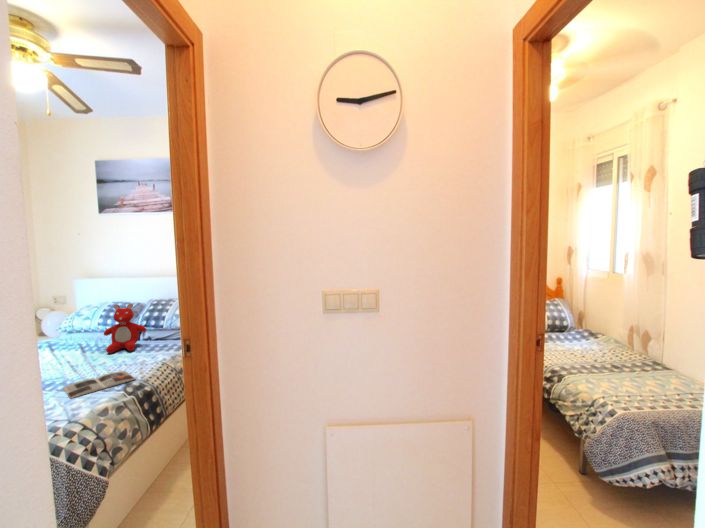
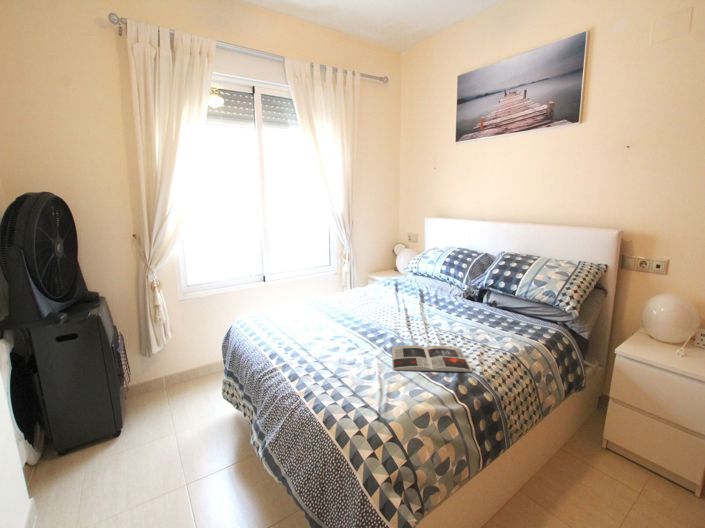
teddy bear: present [104,304,146,353] -> none [444,253,492,316]

